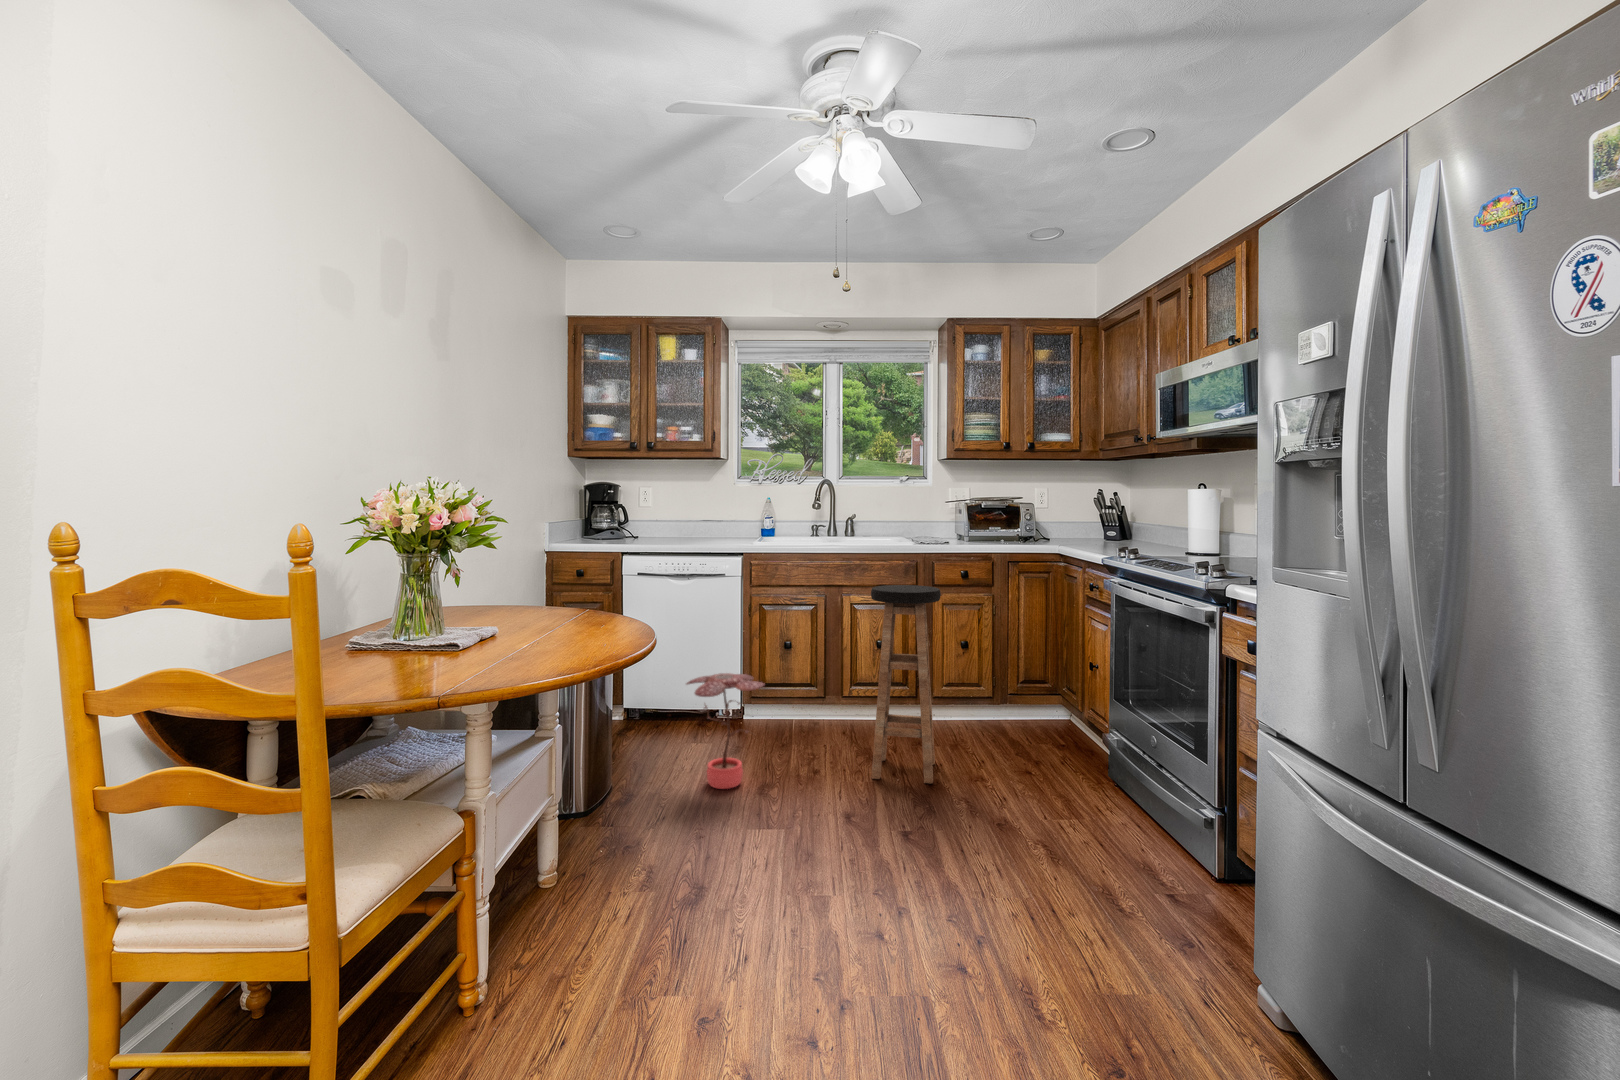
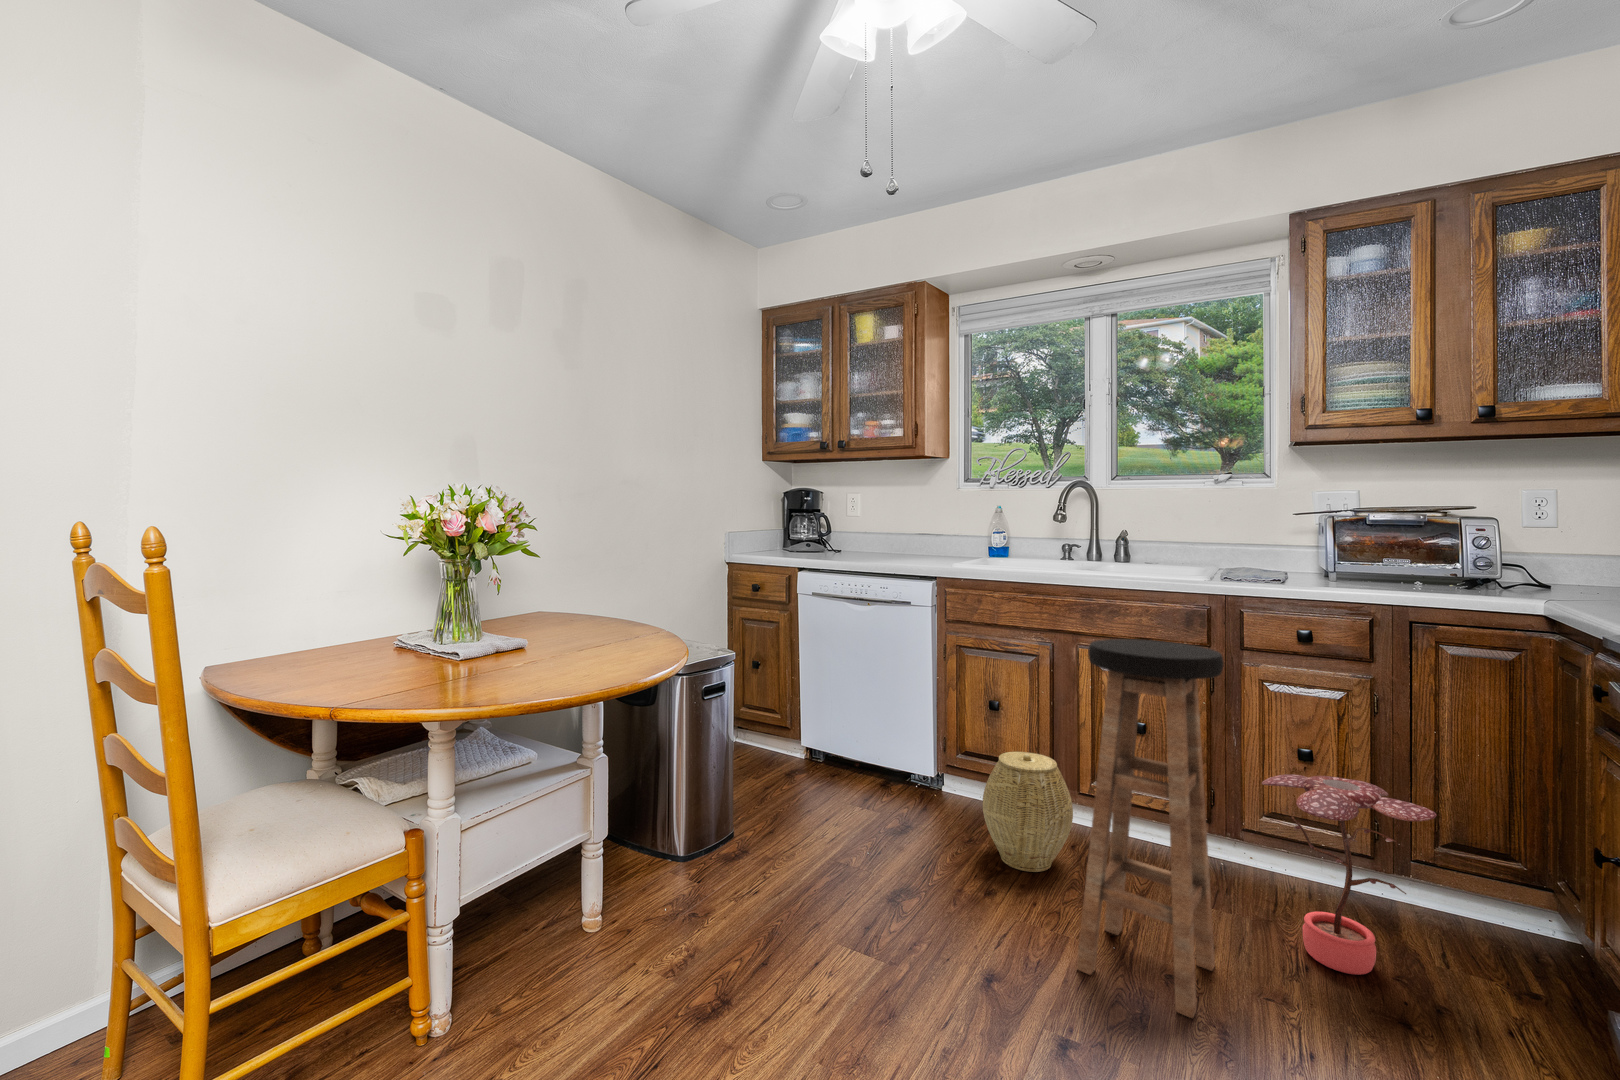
woven basket: none [790,668,847,743] -> present [982,752,1073,872]
potted plant: present [687,673,765,789] -> present [1262,774,1437,975]

